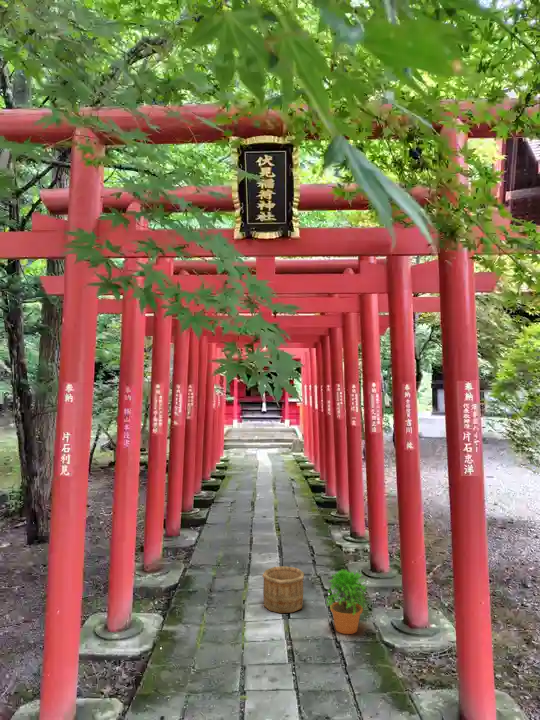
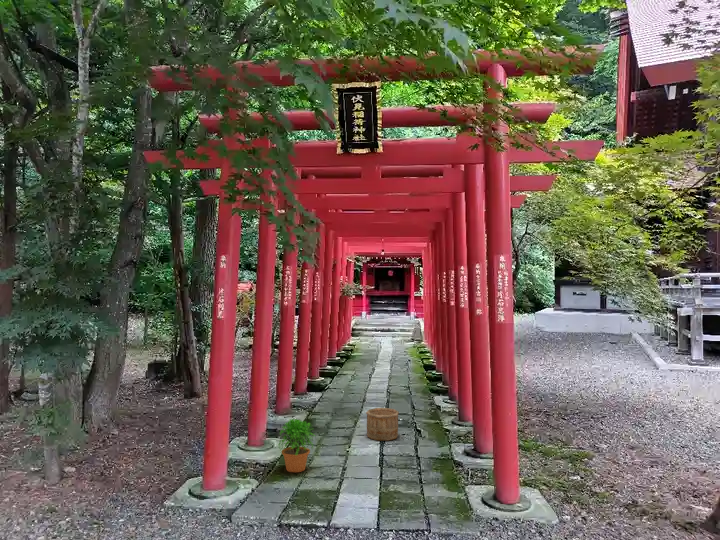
potted plant: present [327,570,365,634] -> present [278,419,314,472]

